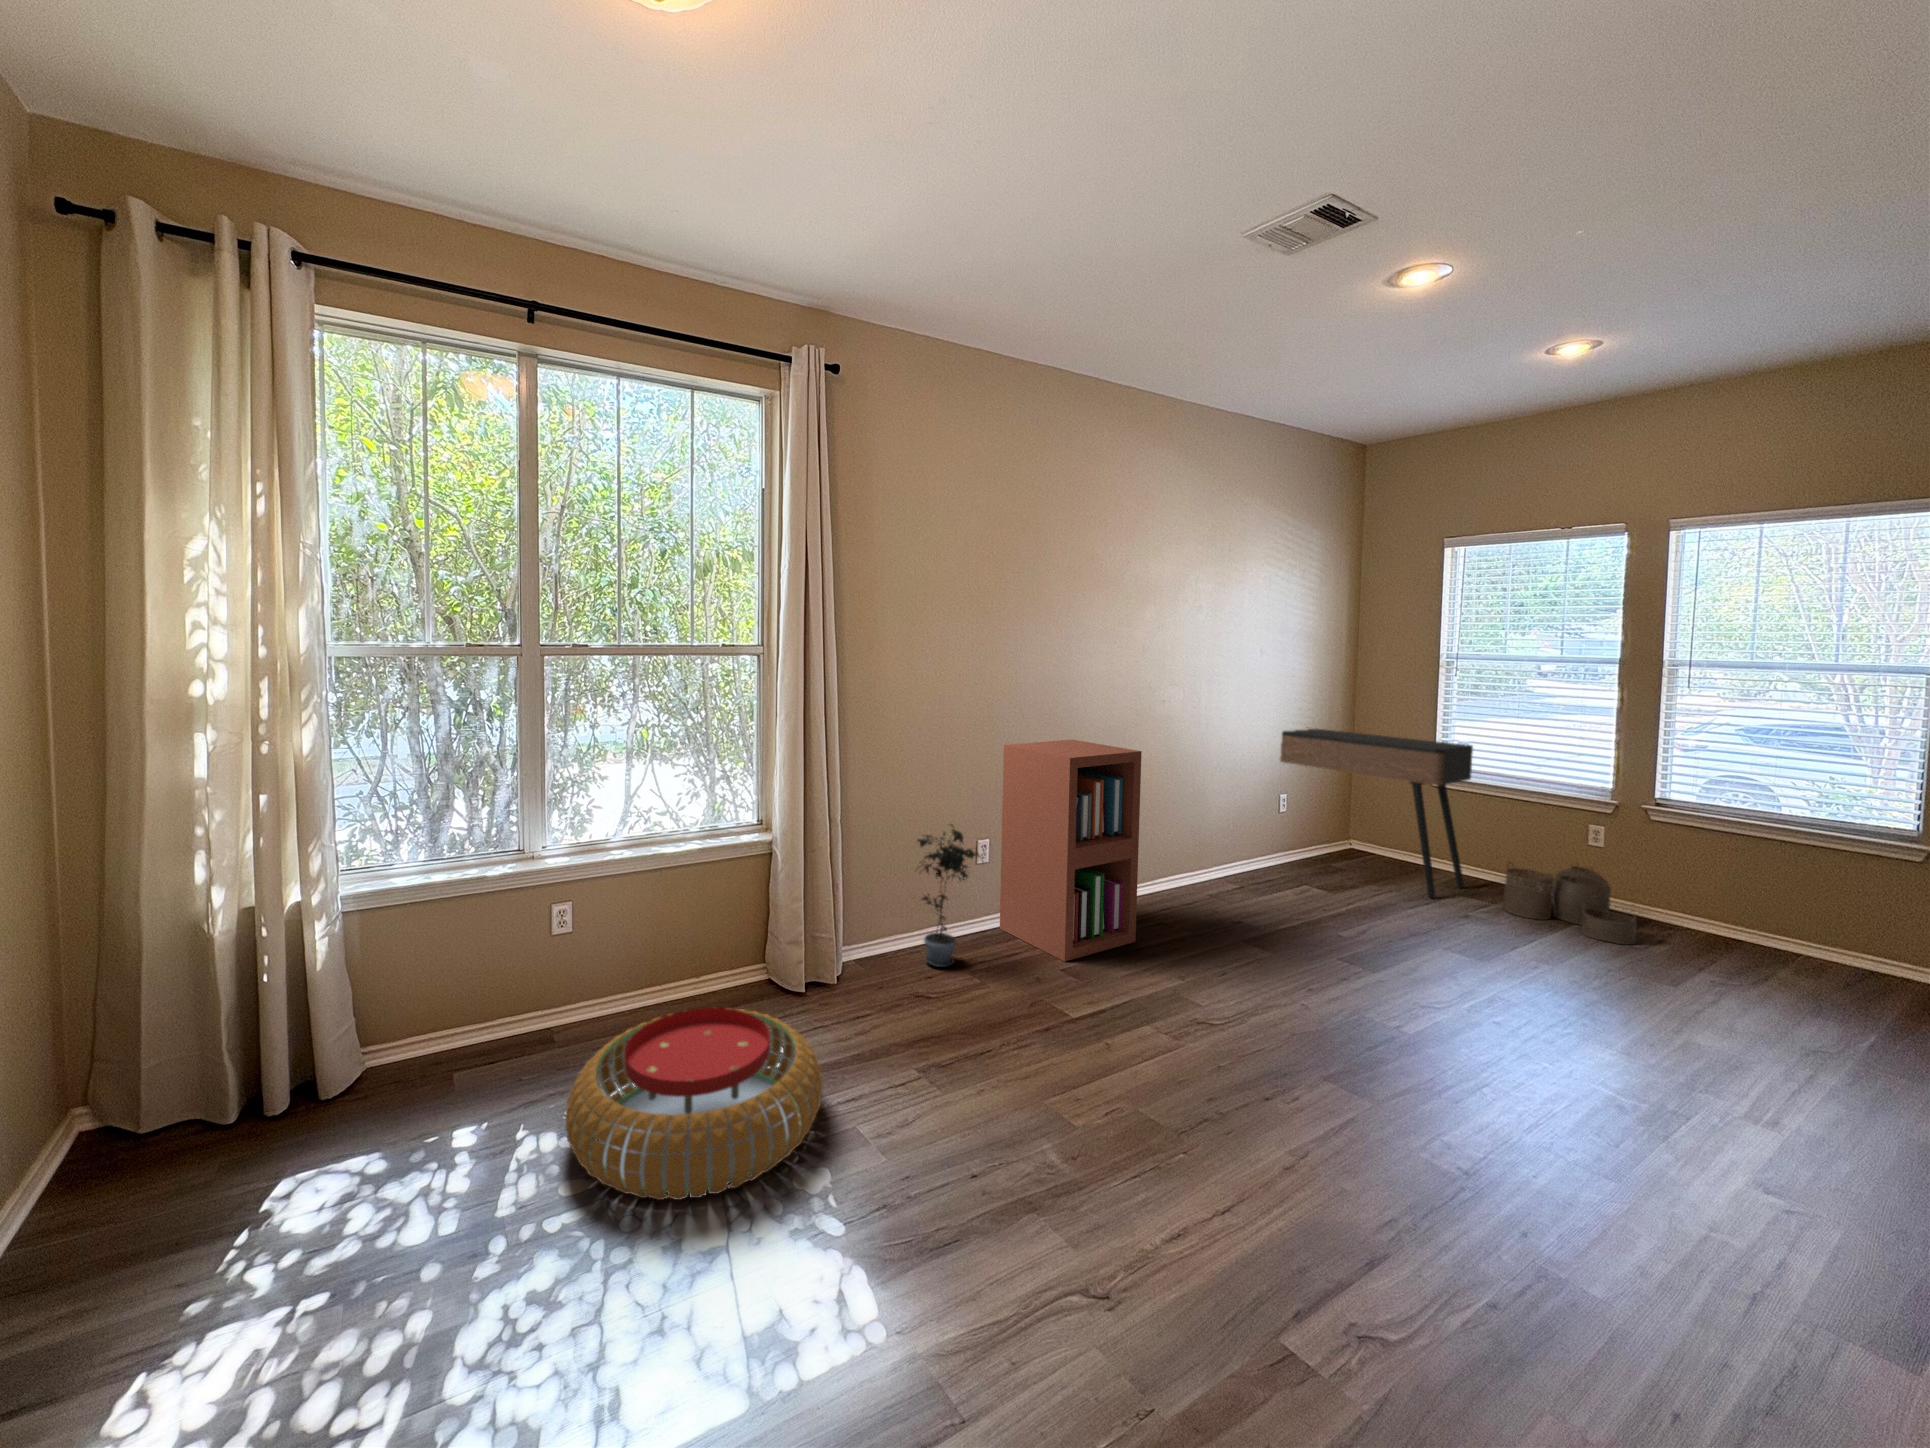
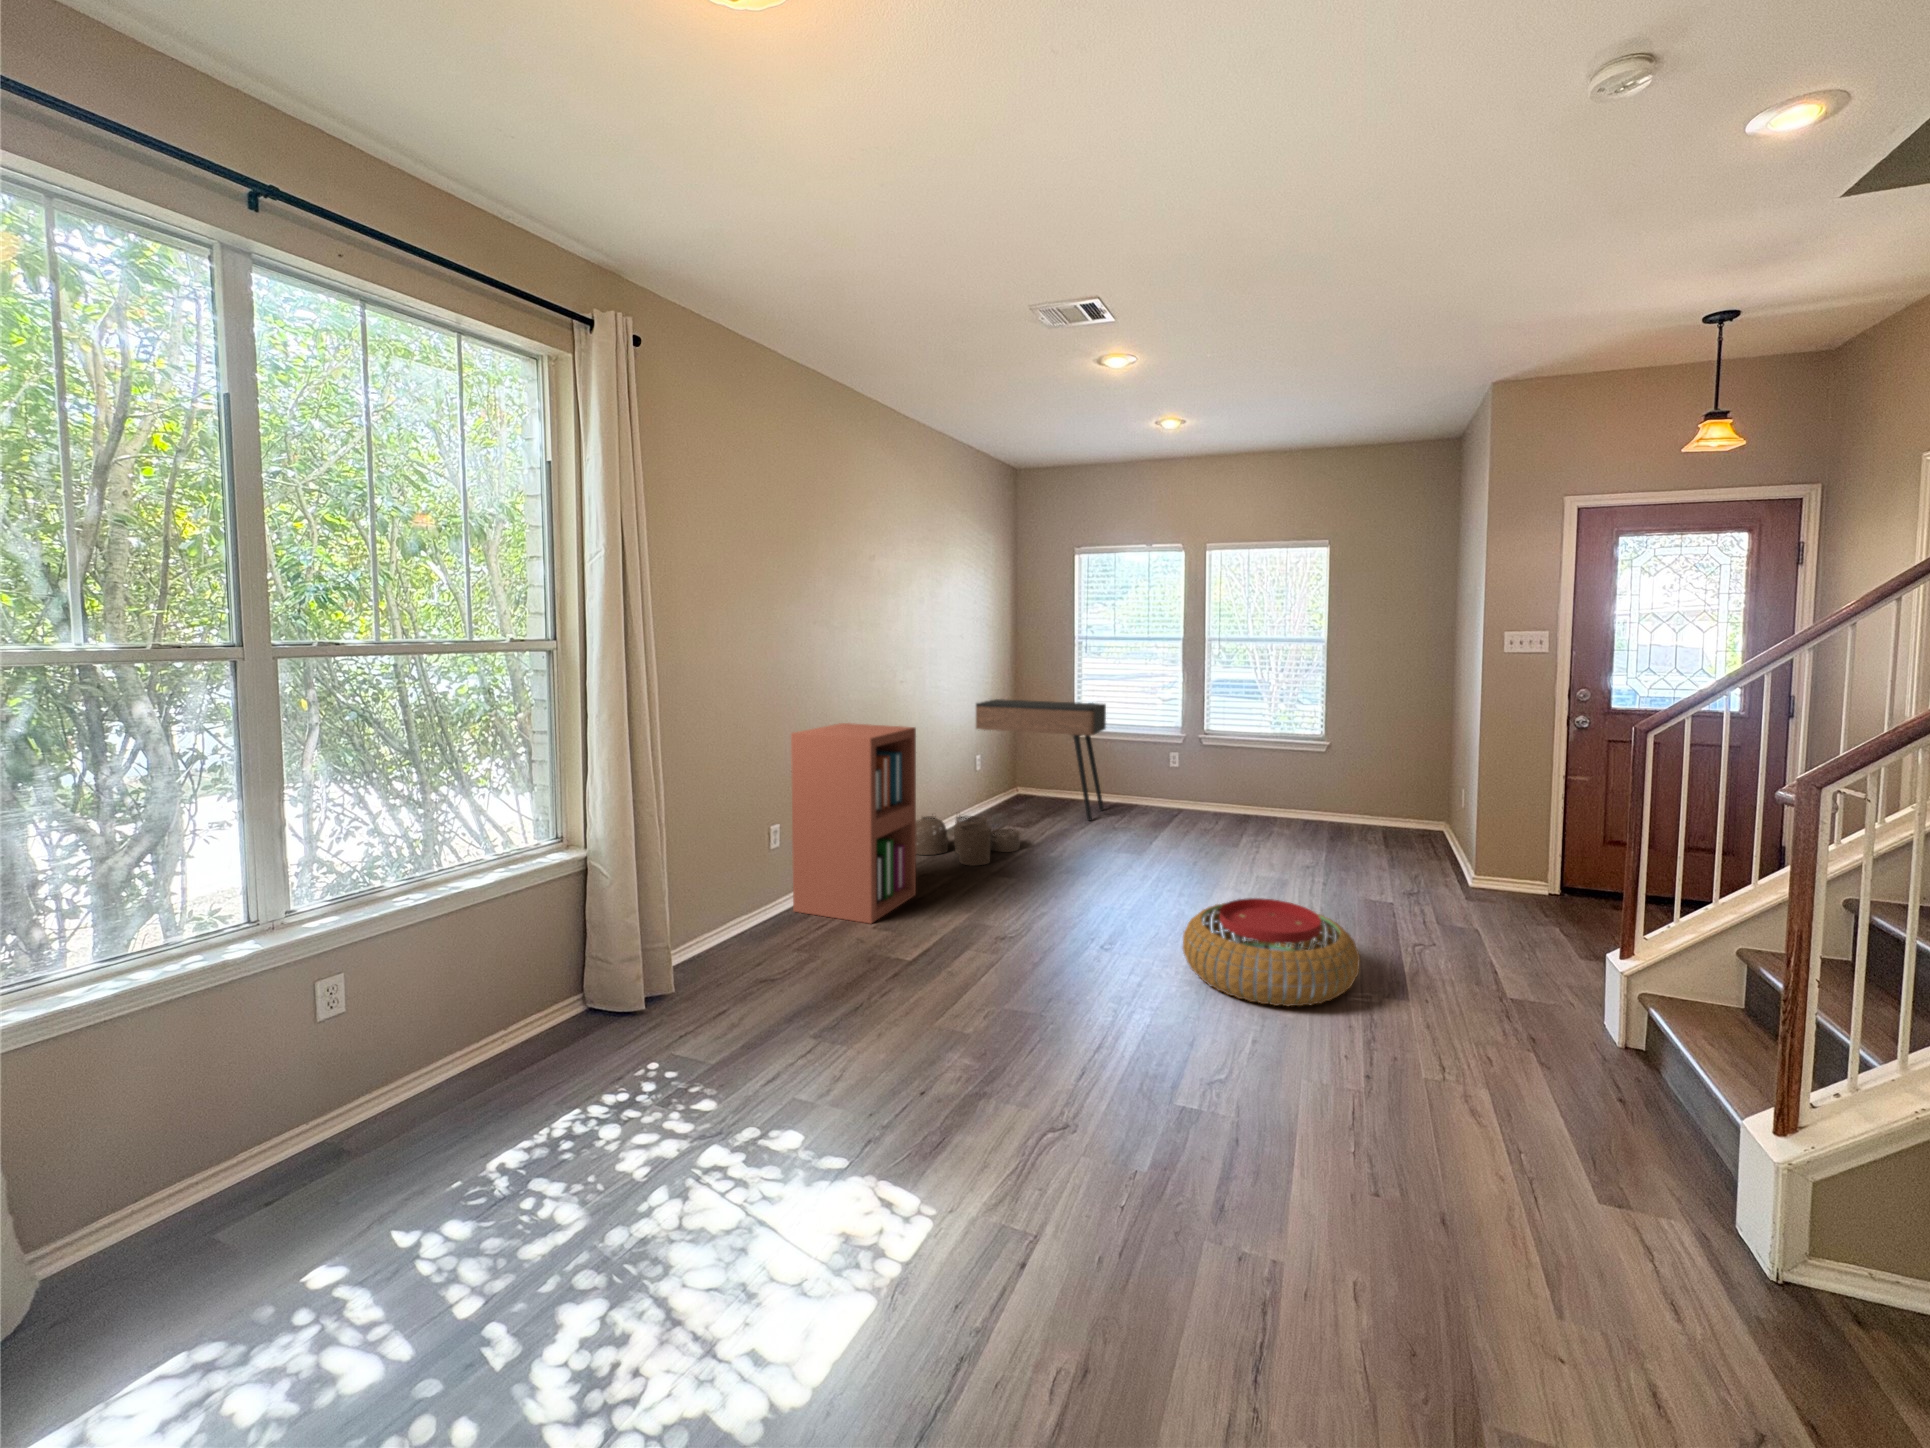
potted plant: present [917,824,983,967] -> none [724,814,809,957]
woven basket: present [1504,862,1637,944] -> present [916,816,1020,866]
pouf: present [565,1008,822,1200] -> present [1182,898,1360,1007]

